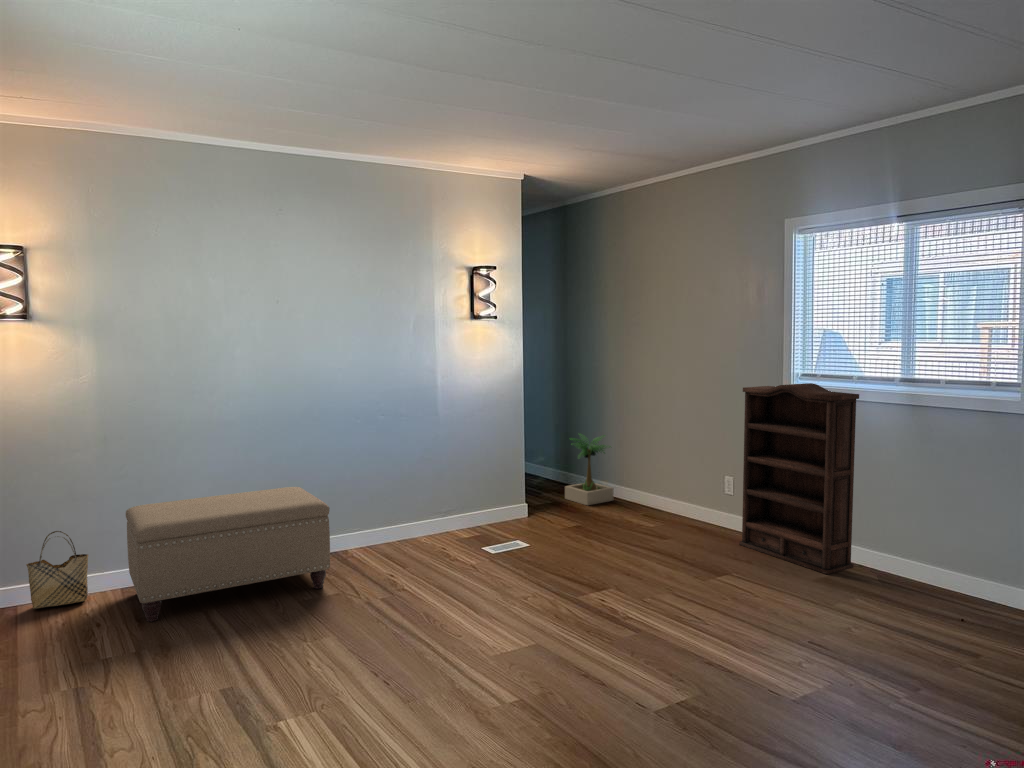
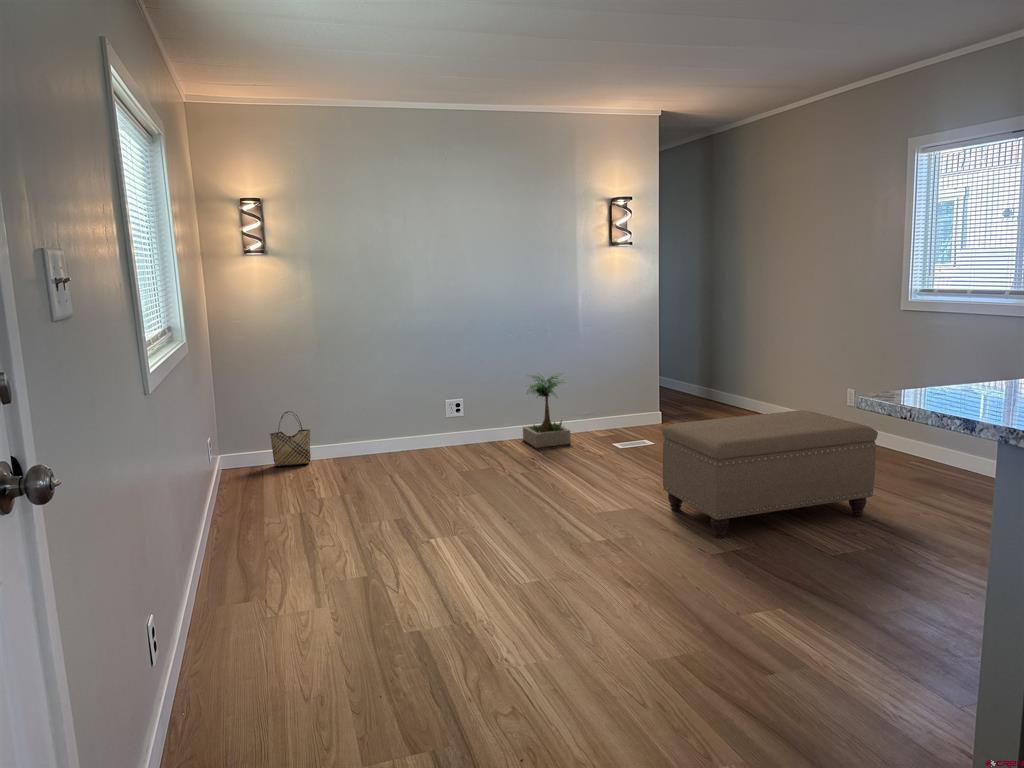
bookshelf: present [740,383,859,574] -> none [854,297,974,475]
potted plant: present [565,434,614,505] -> present [523,372,571,448]
ottoman: present [126,487,330,622] -> present [662,410,878,538]

